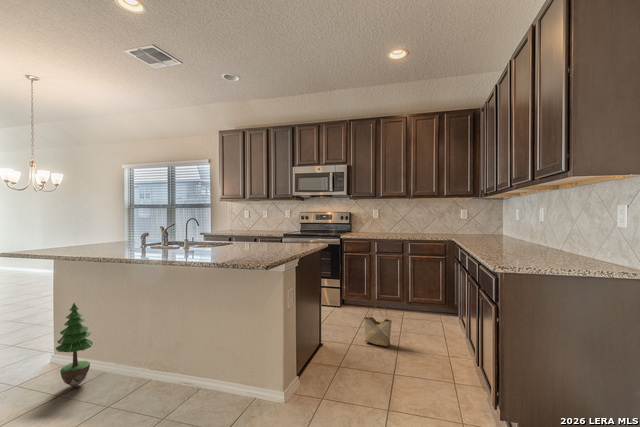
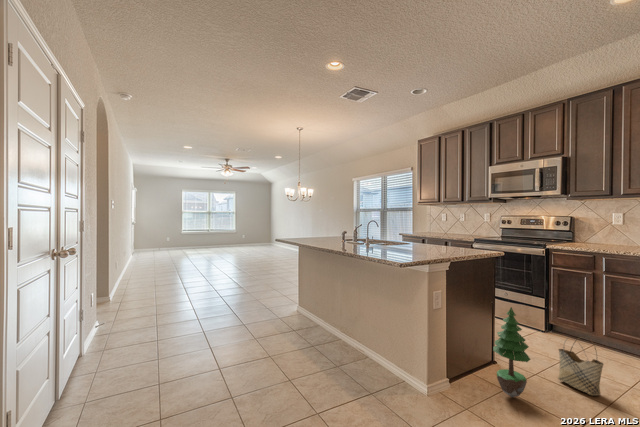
potted tree: present [56,303,93,387] -> present [493,307,530,397]

